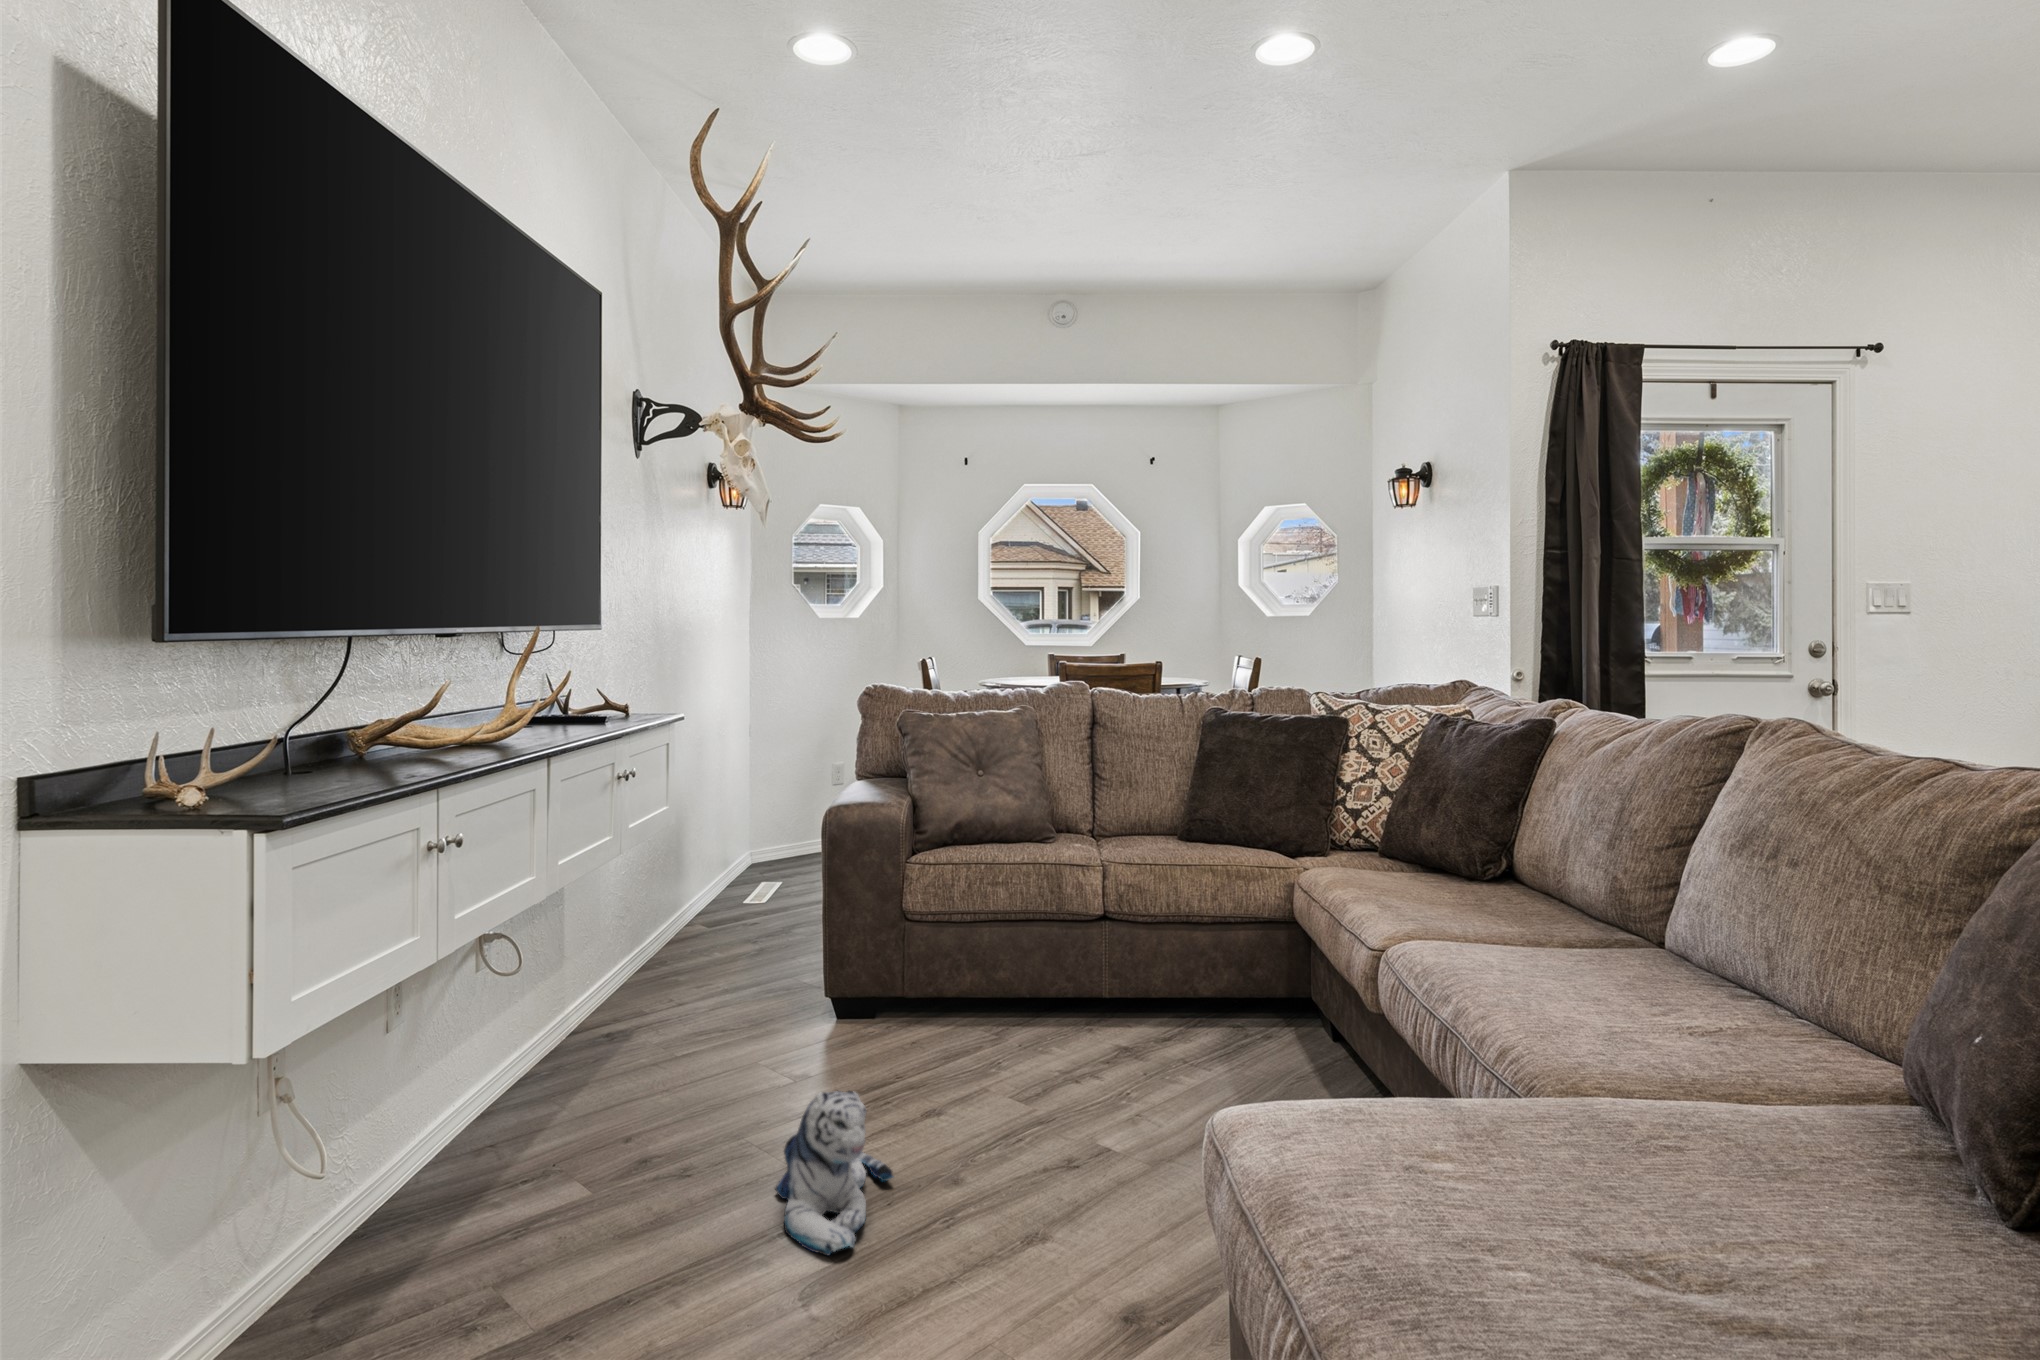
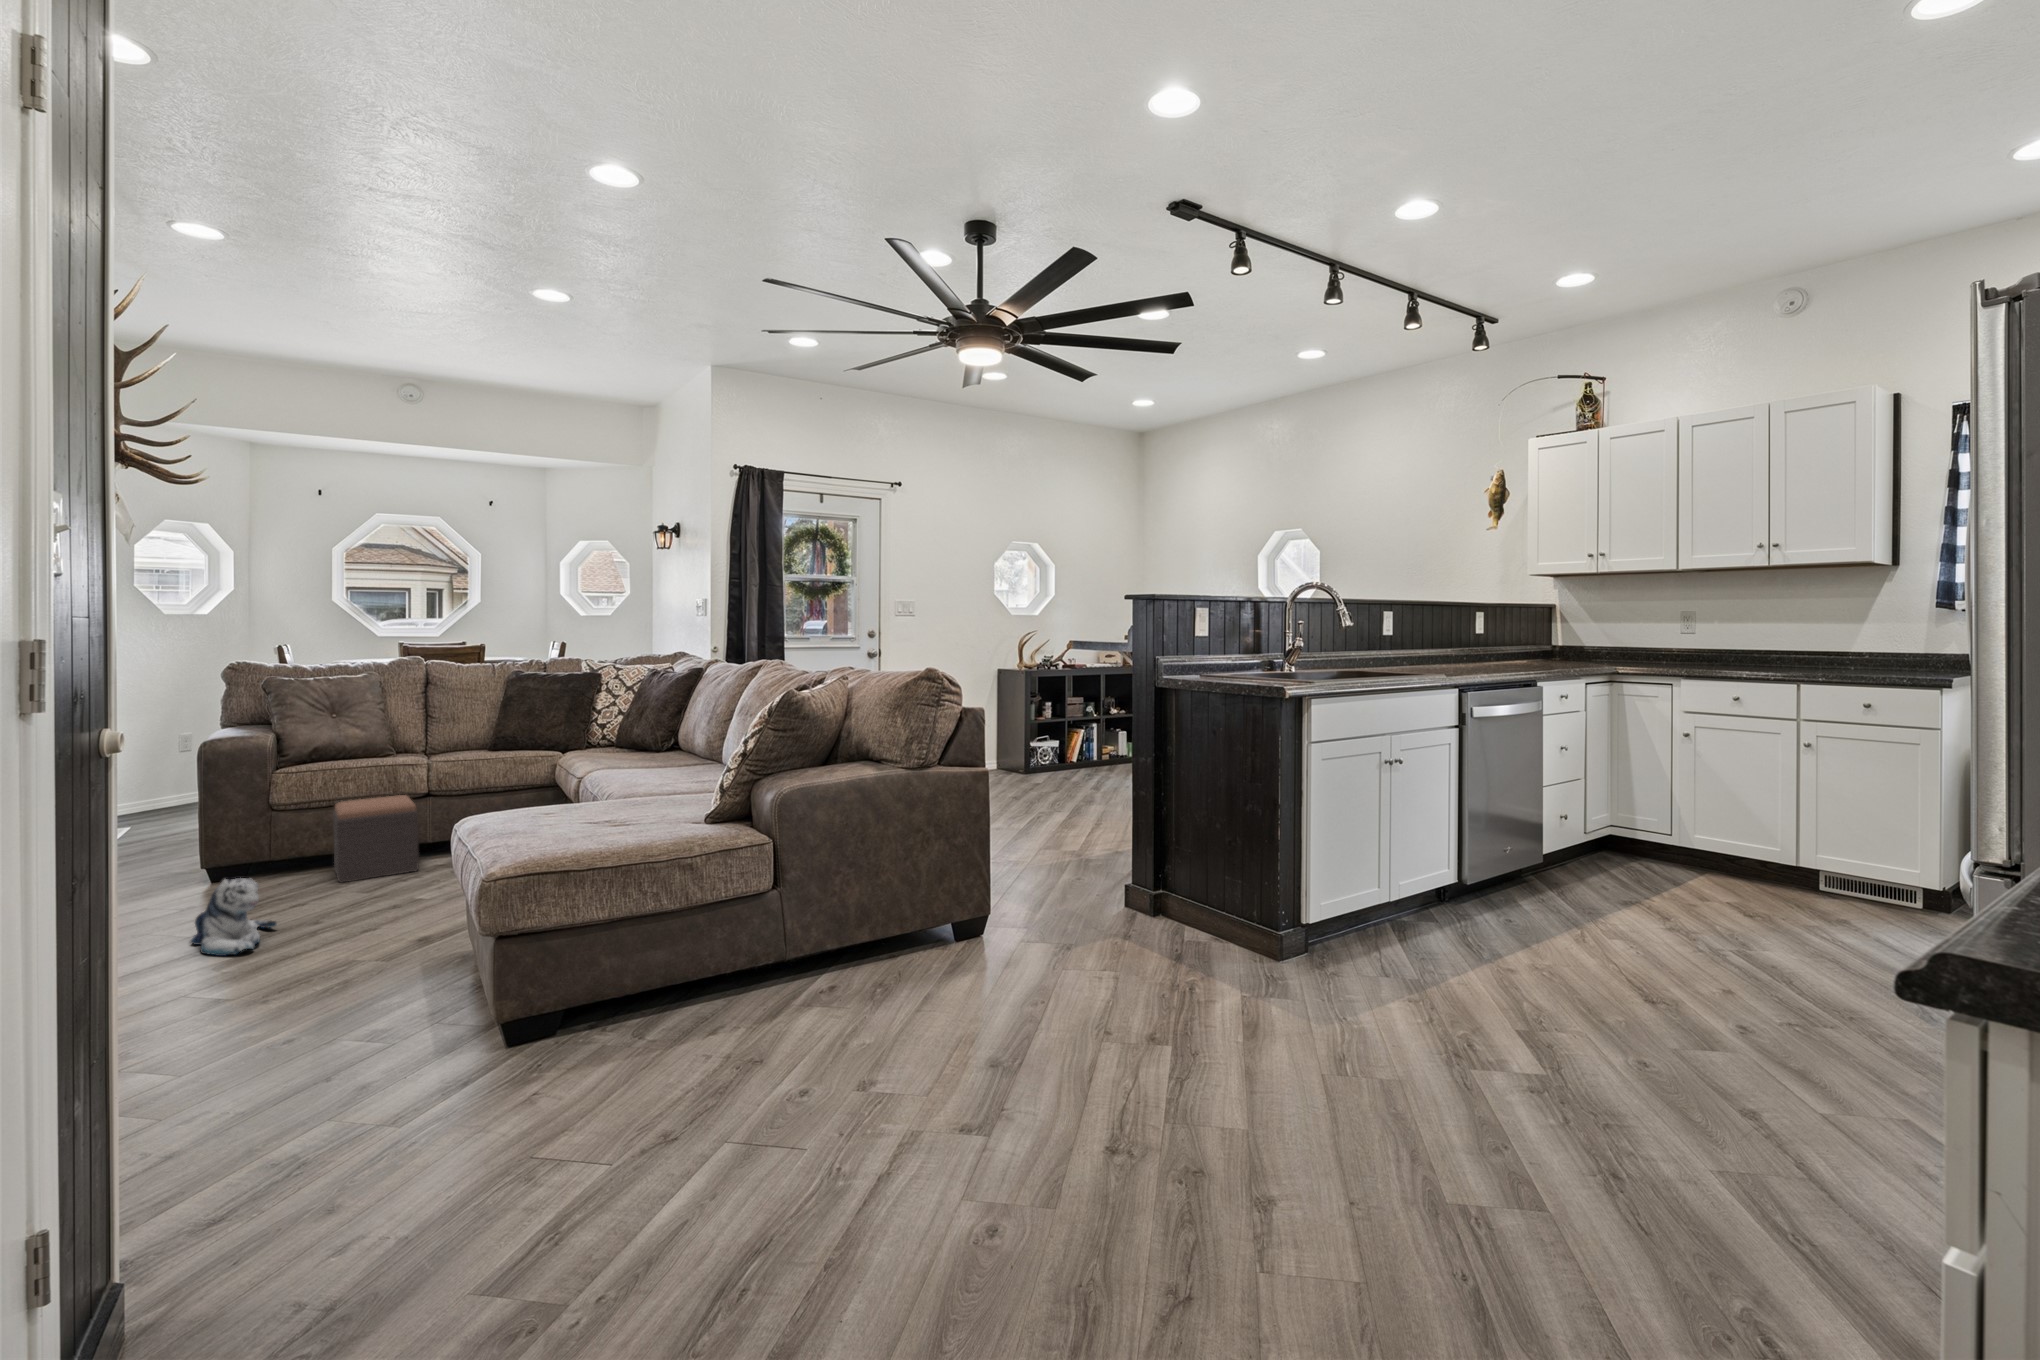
footstool: none [976,916,1091,1066] -> present [333,795,419,883]

